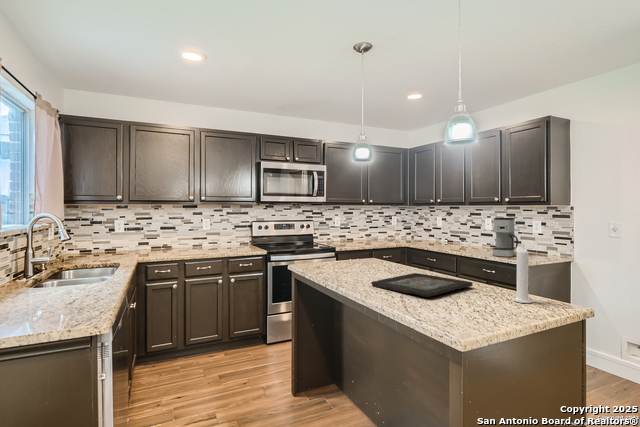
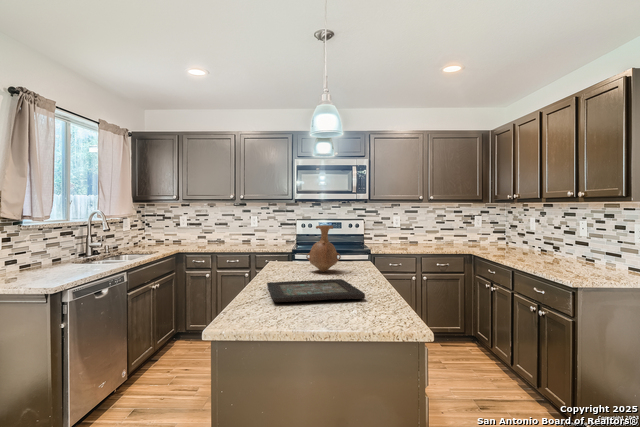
coffee maker: present [493,218,518,257] -> none [554,219,595,275]
vase: none [355,226,384,269] -> present [306,225,341,272]
candle: present [513,244,532,303] -> none [361,249,382,324]

